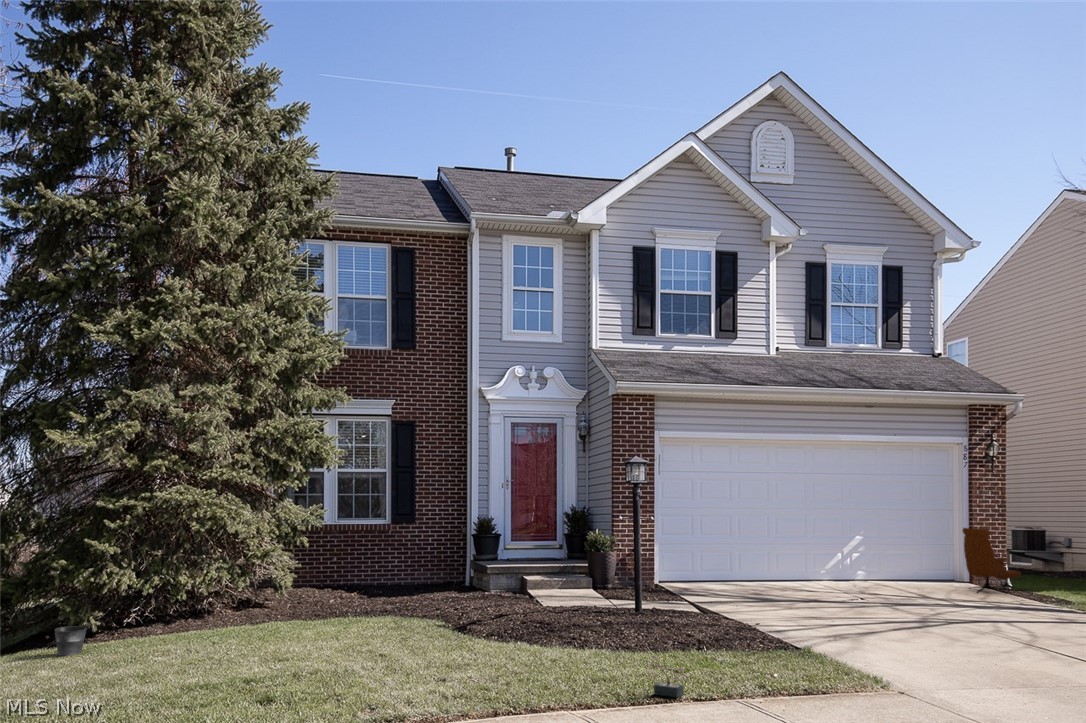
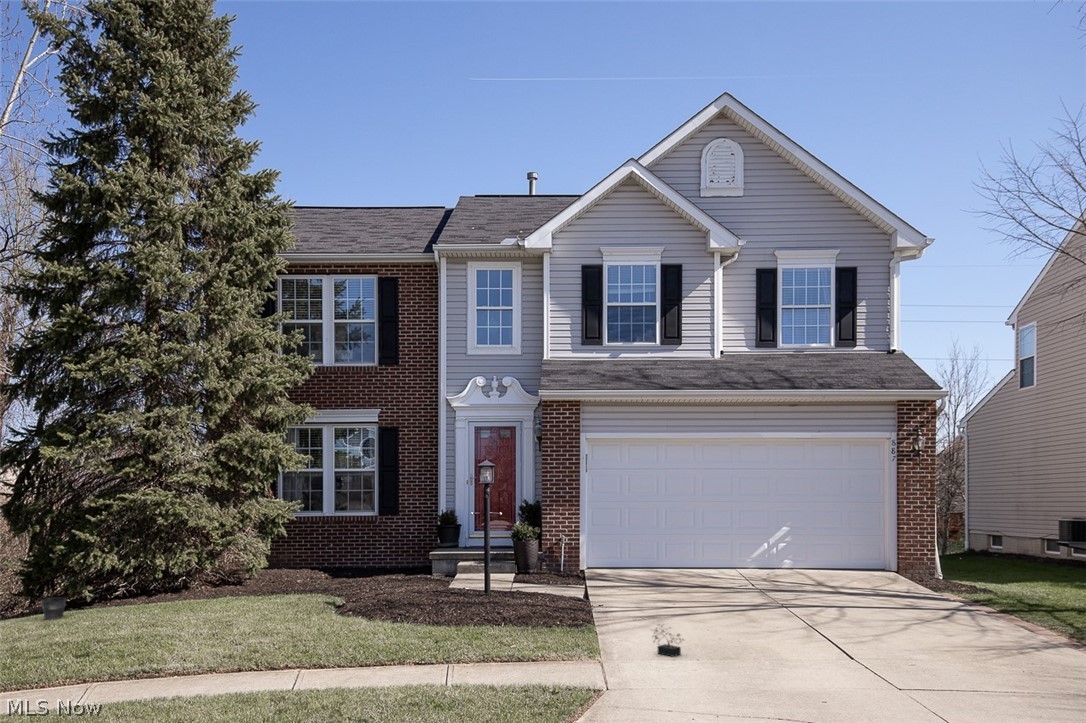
lounge chair: present [963,528,1021,593] -> none [874,520,942,584]
decorative plant: present [647,656,687,698] -> present [654,624,683,657]

